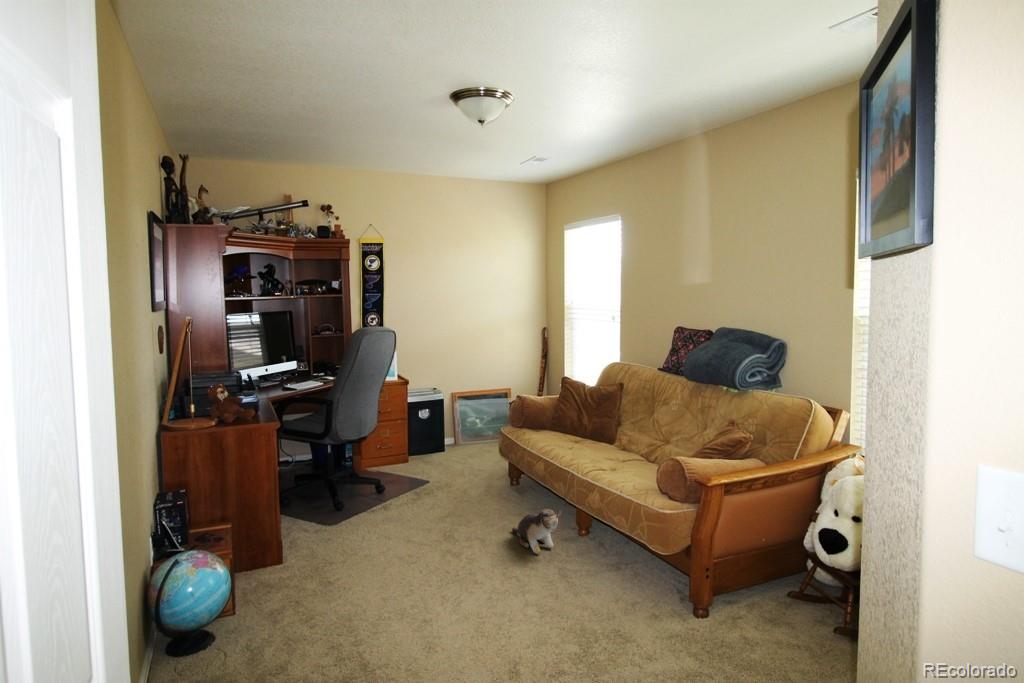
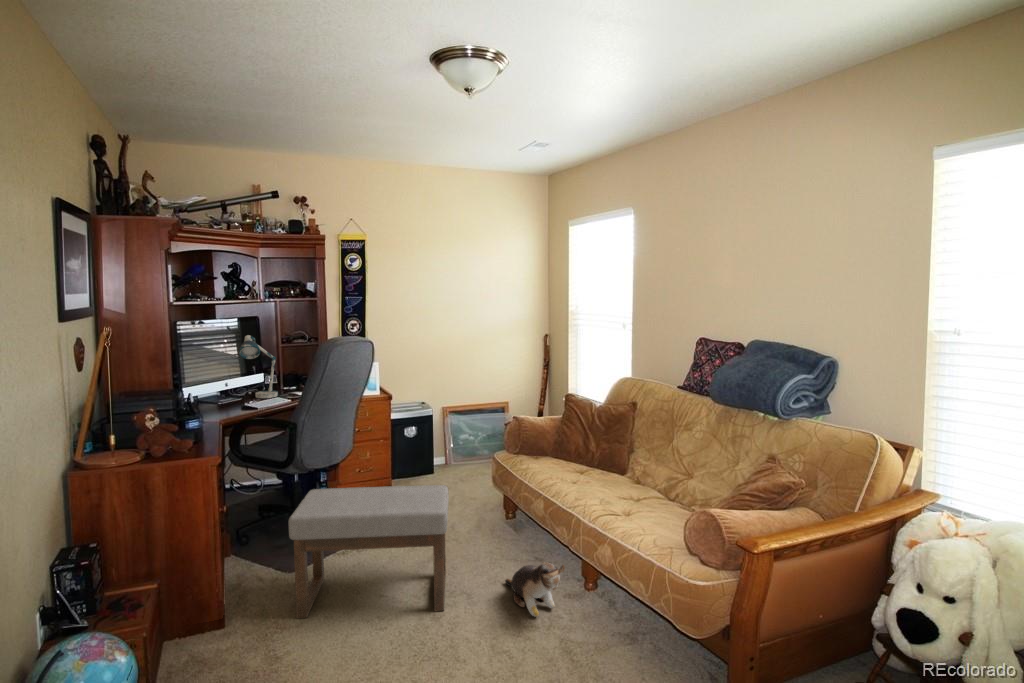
desk lamp: none [279,327,311,382] -> present [239,335,278,398]
ottoman: none [335,450,464,556] -> present [289,485,449,619]

